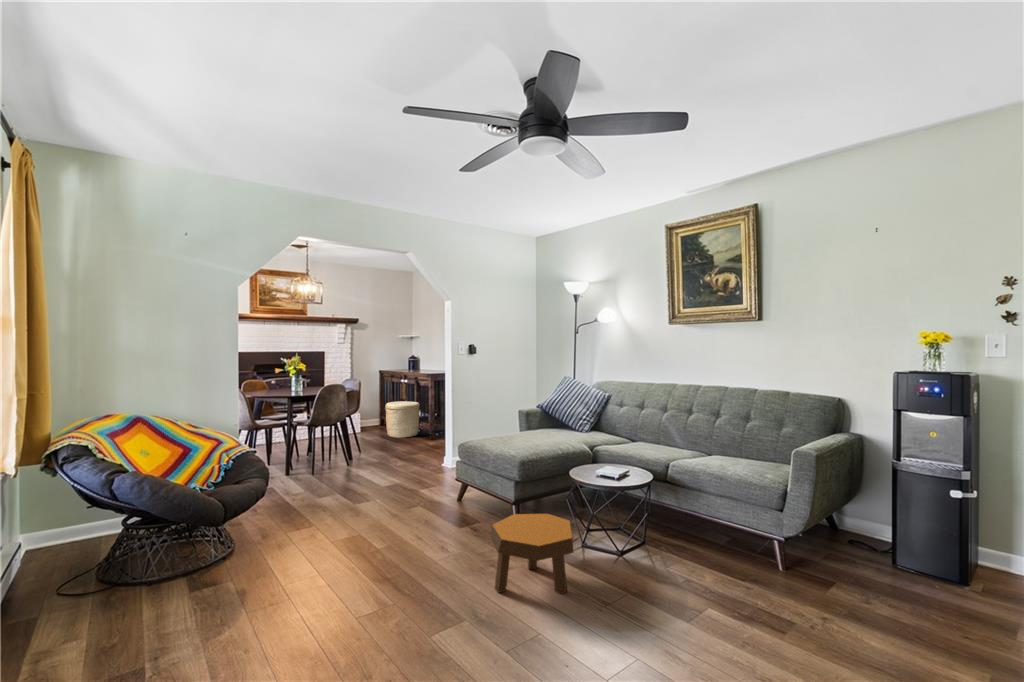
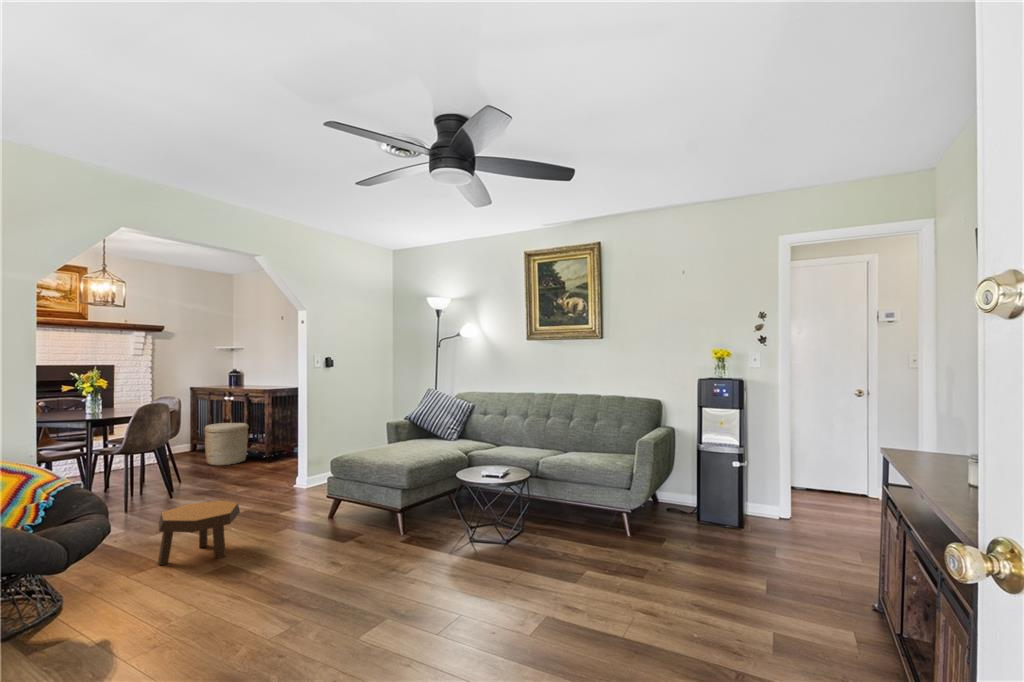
footstool: present [490,514,573,594] -> present [158,501,240,565]

